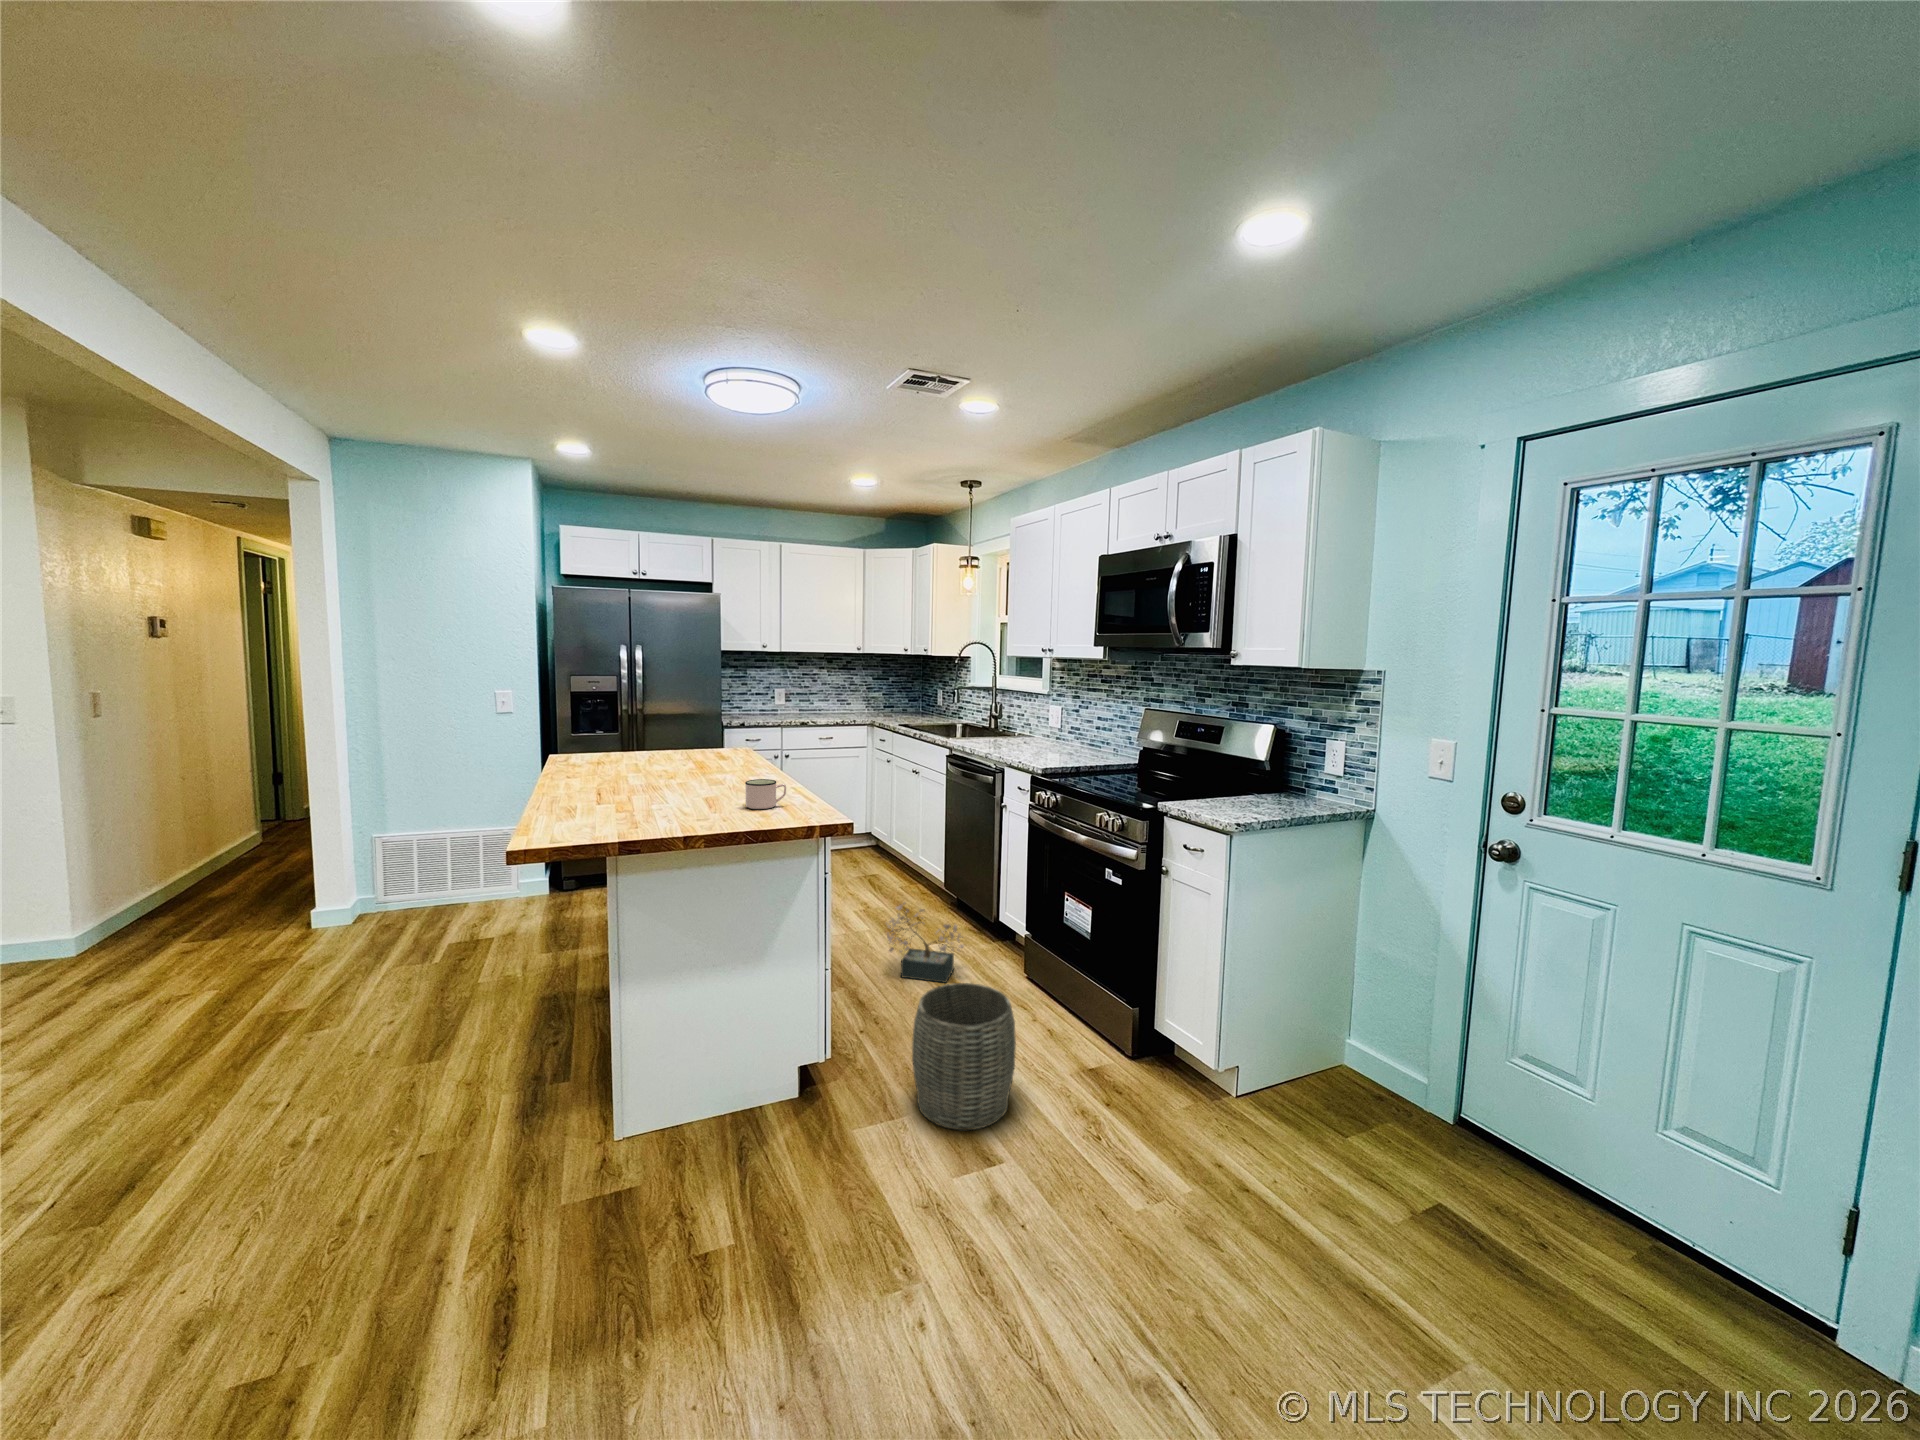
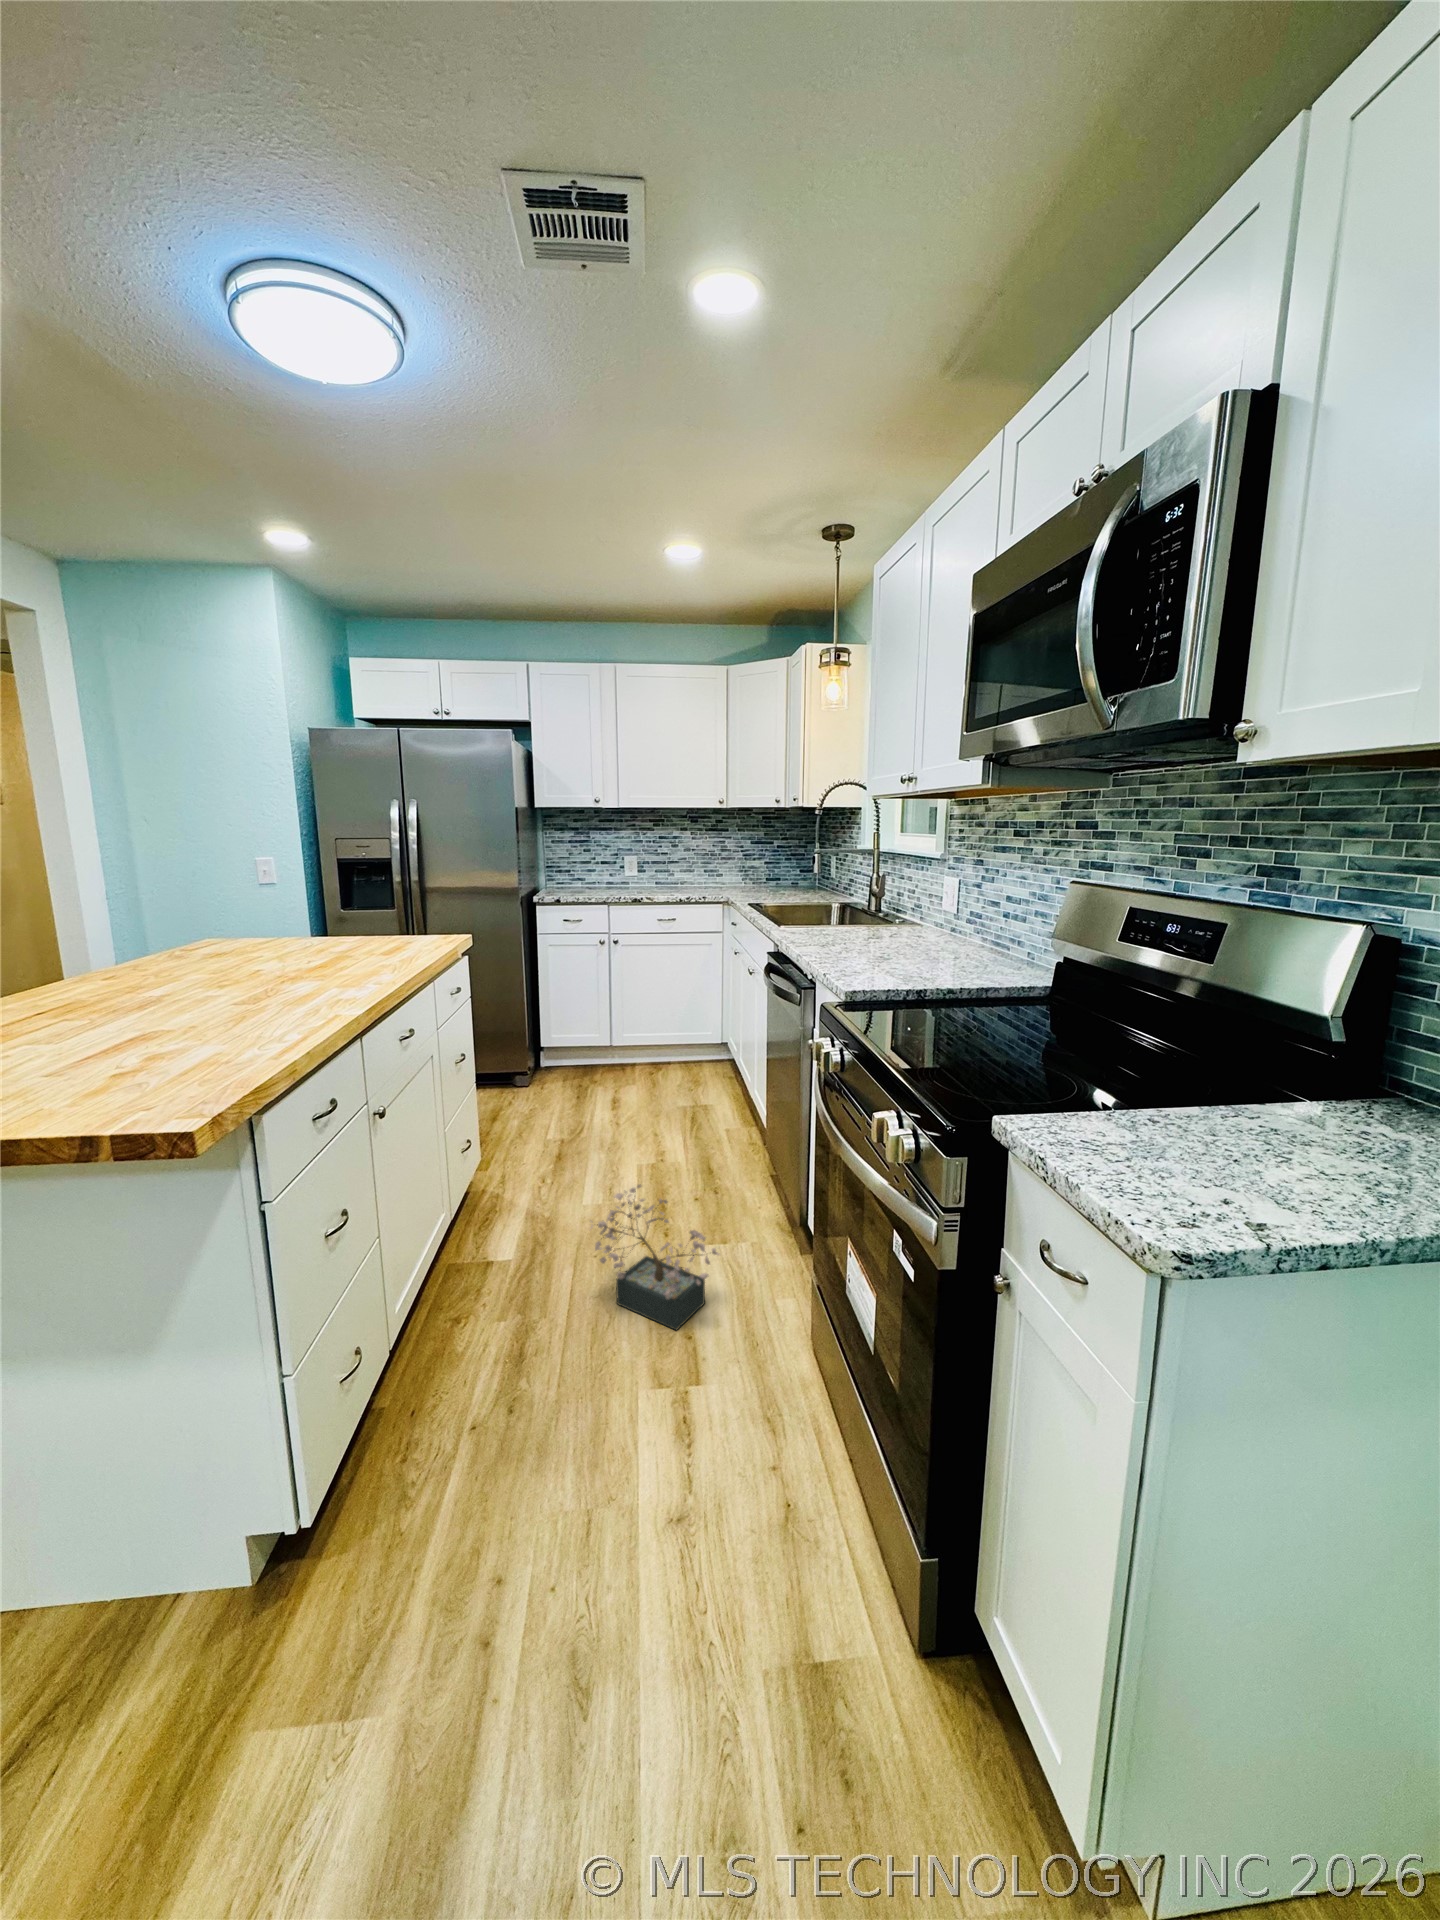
mug: present [745,779,786,809] -> none [114,1008,194,1067]
woven basket: present [912,983,1016,1130] -> none [387,1423,612,1790]

